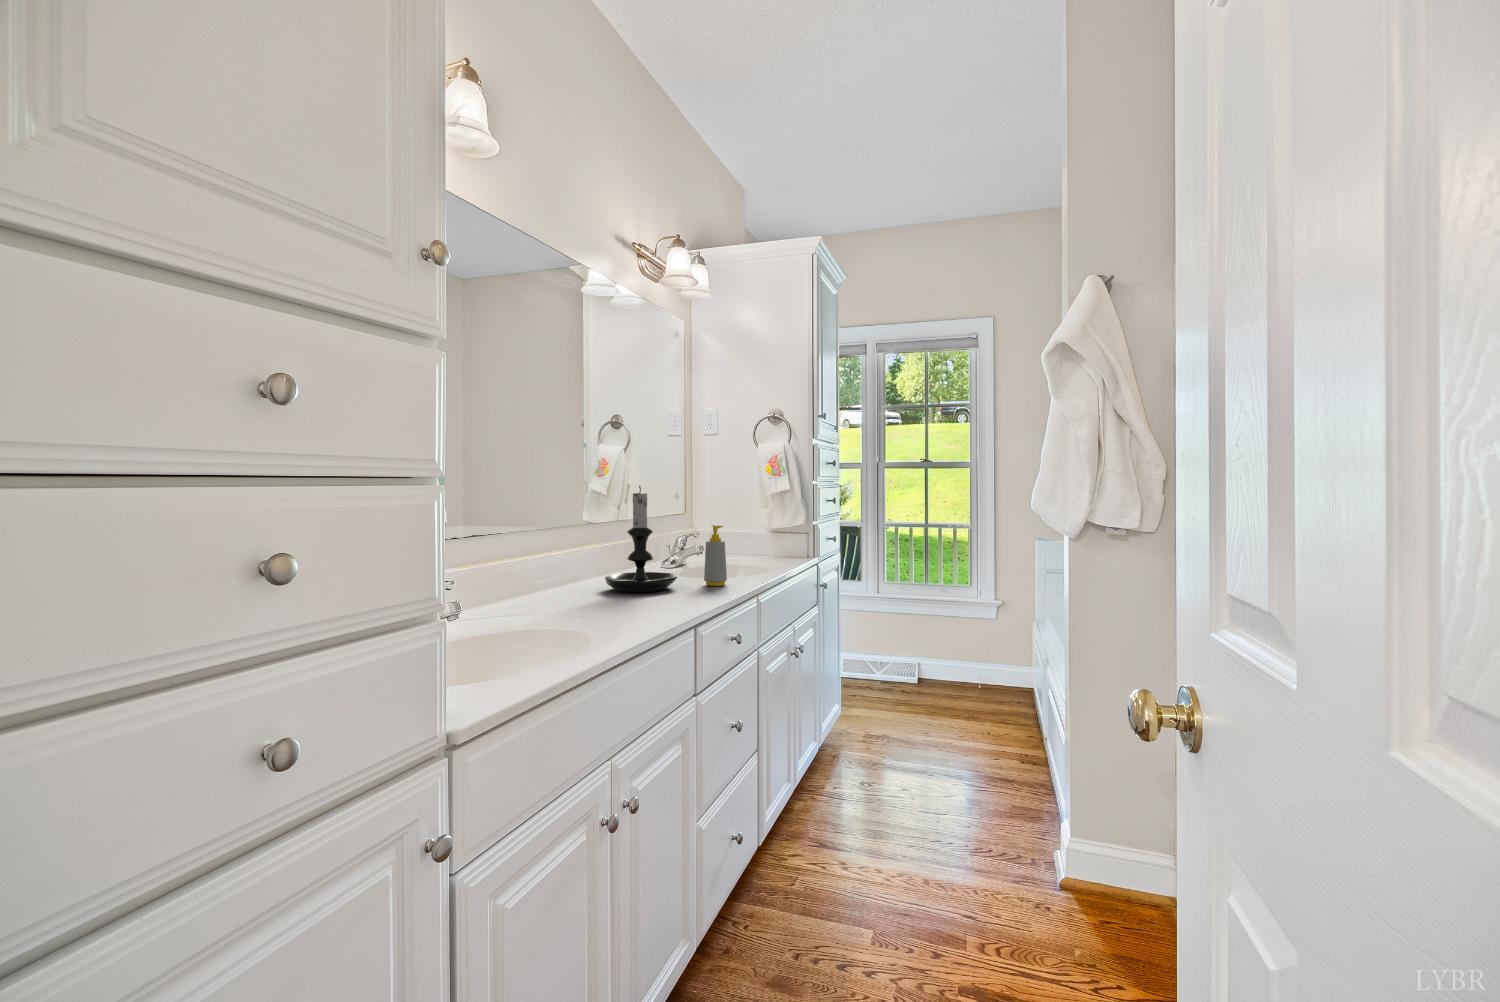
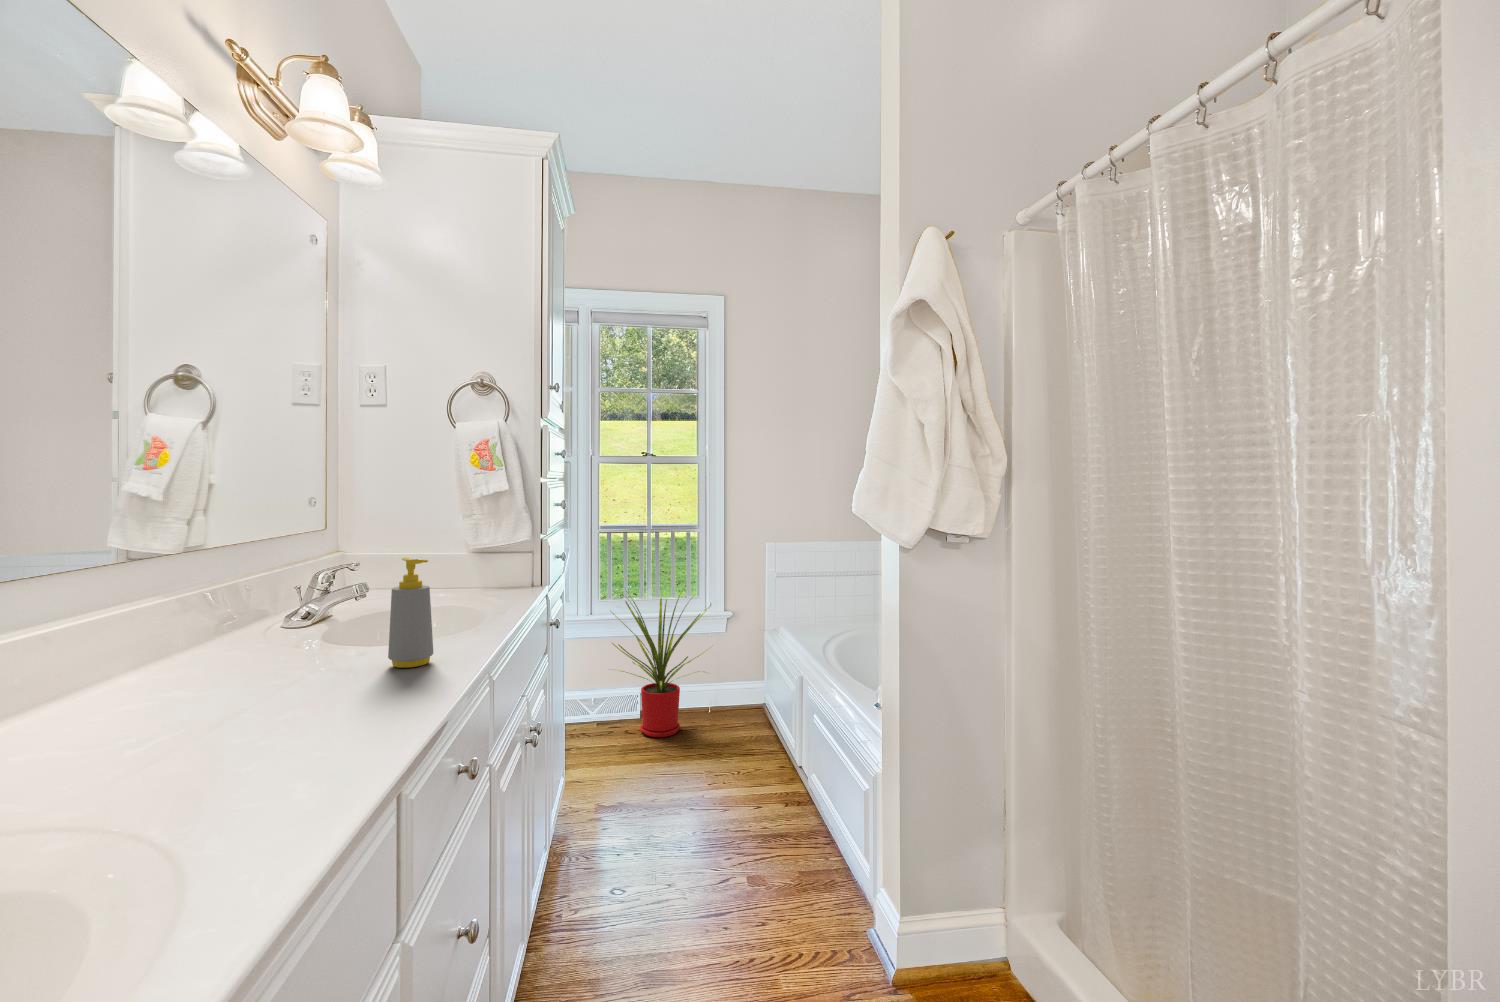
candle holder: present [605,486,677,592] -> none [154,488,336,709]
house plant: none [885,573,979,700] -> present [612,589,711,737]

